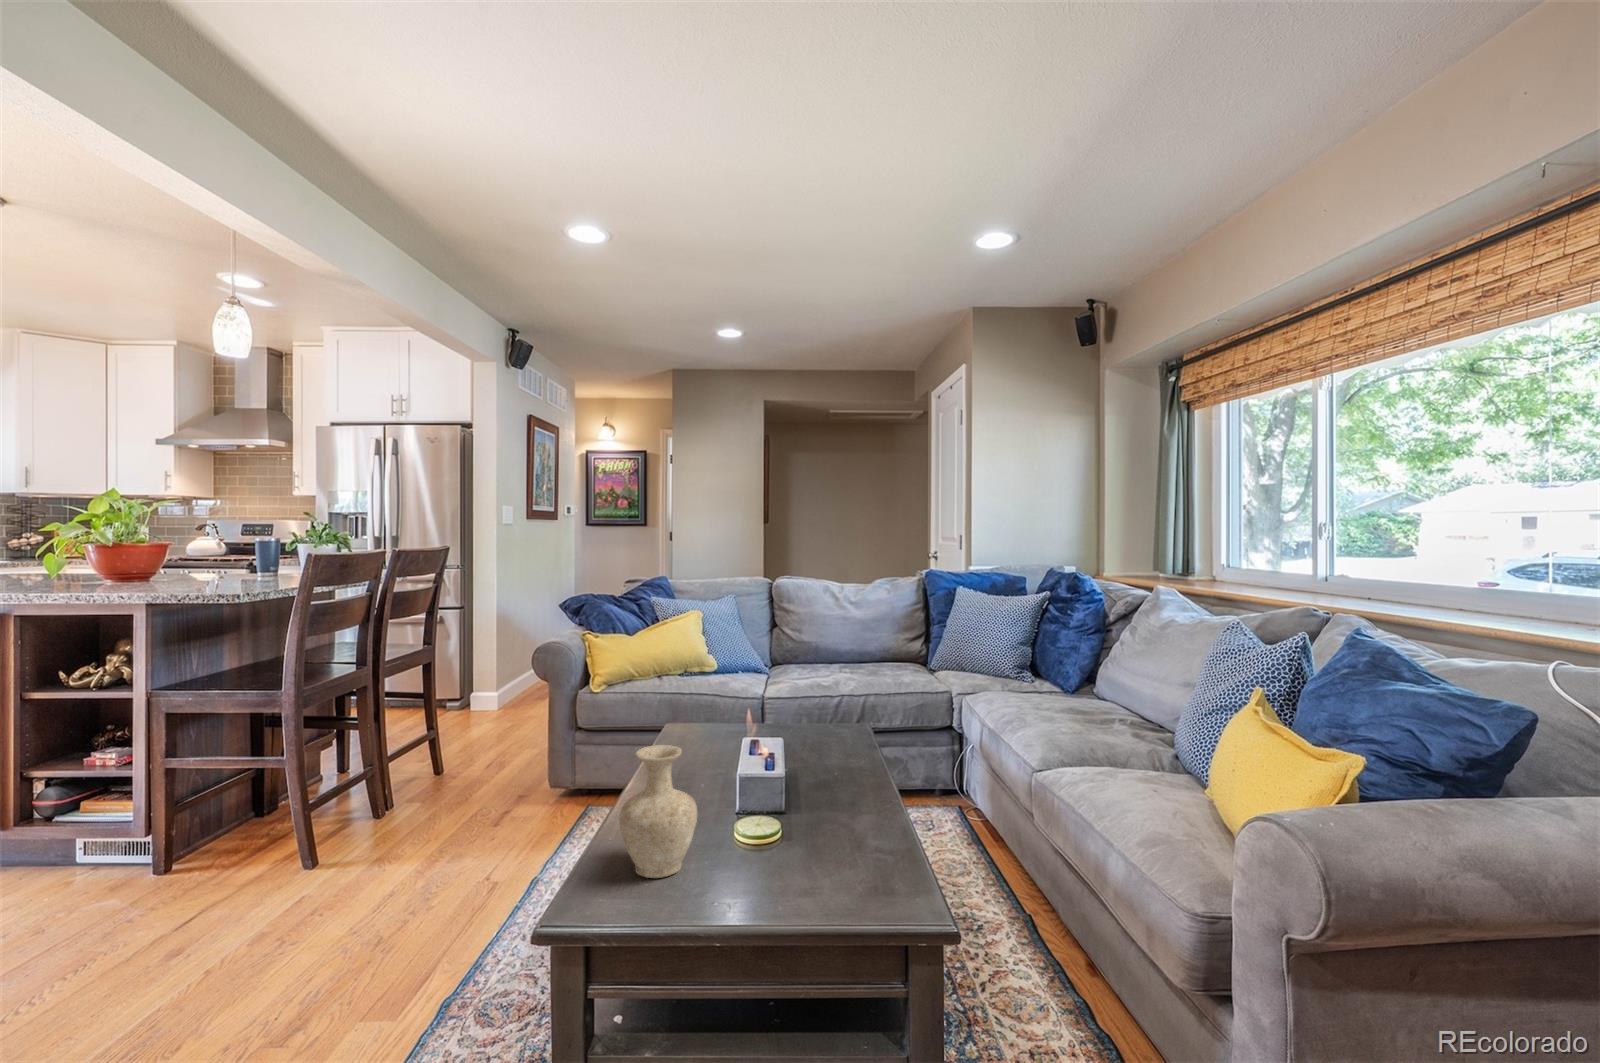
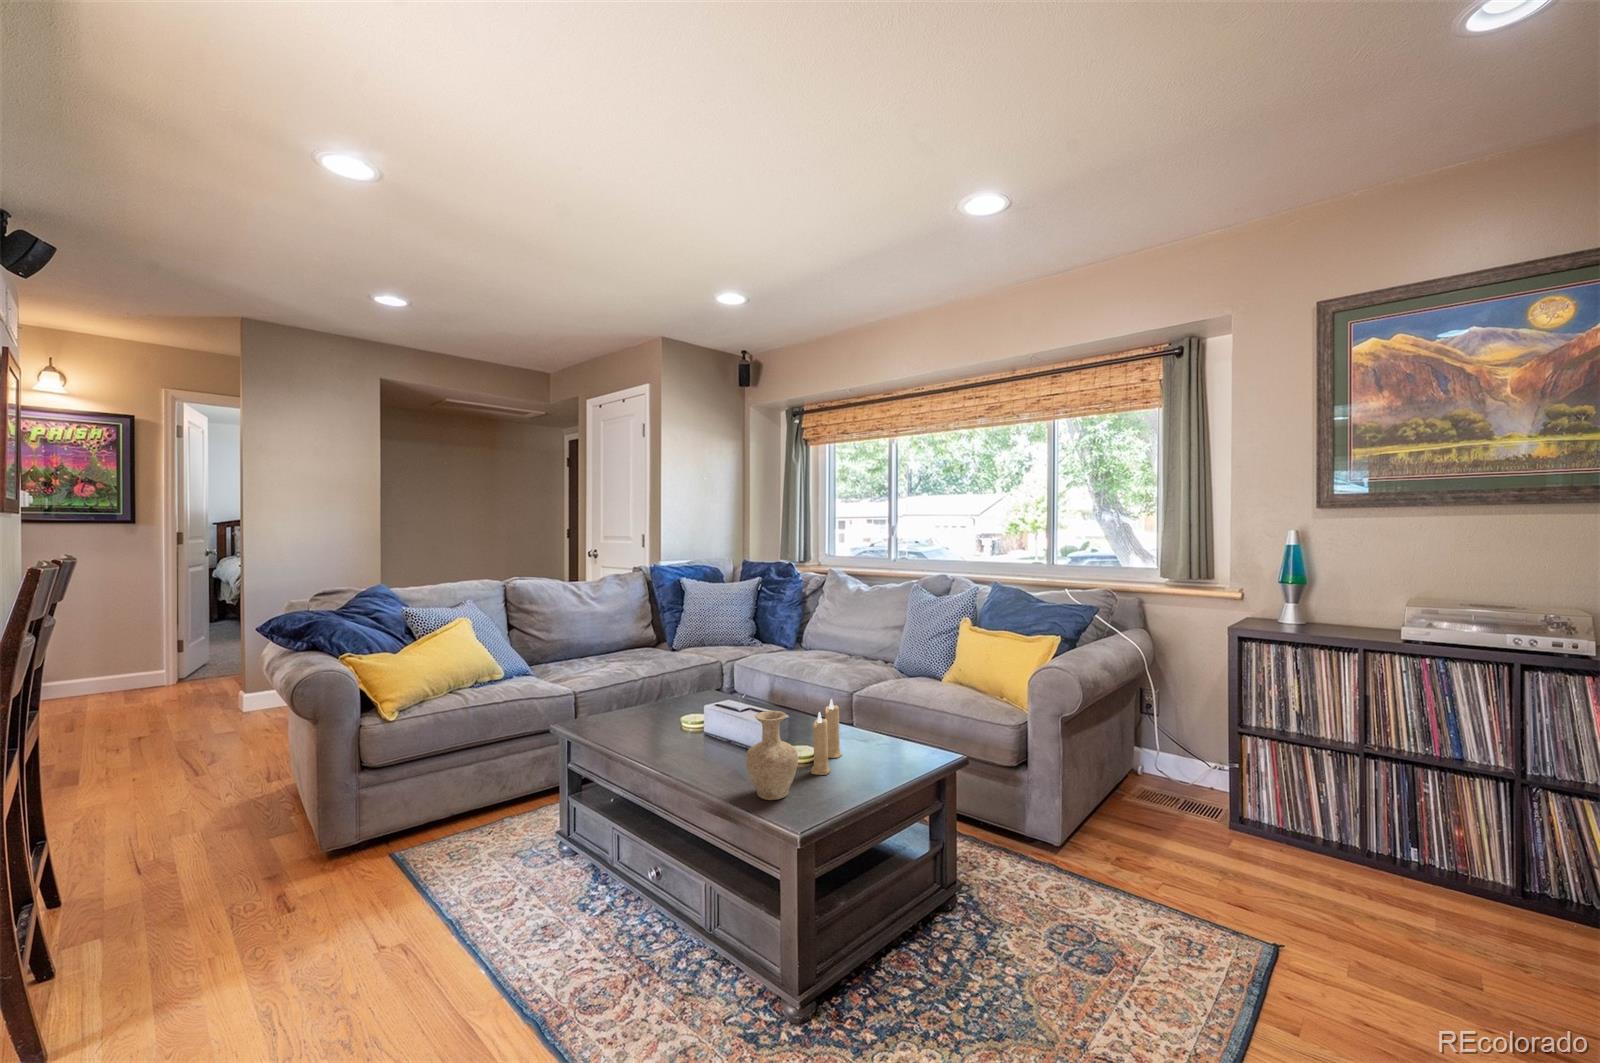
candle: none [750,752,843,871] -> present [811,699,842,775]

